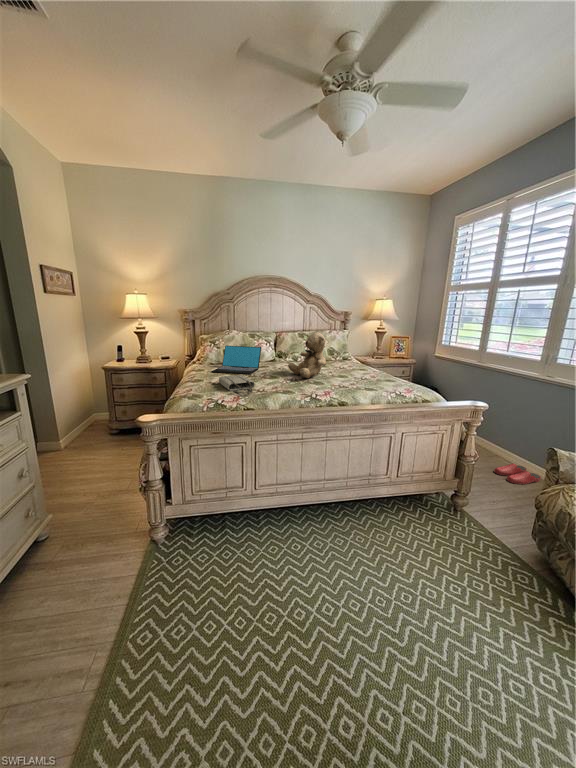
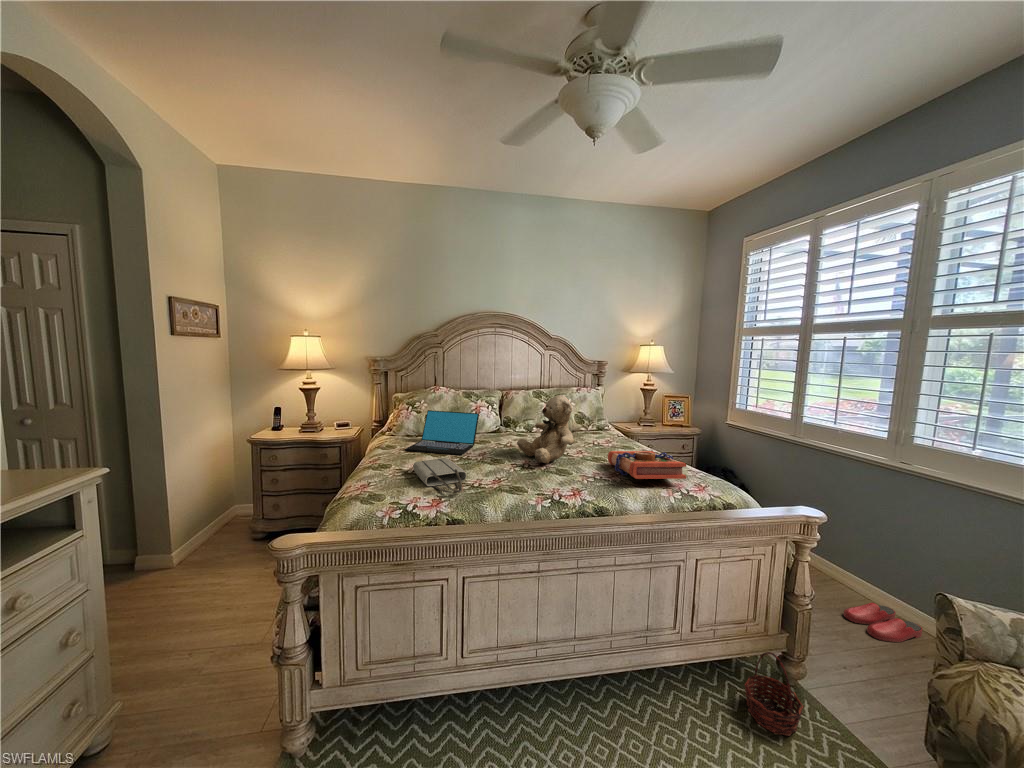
book: none [349,369,399,385] -> present [608,451,686,479]
basket: none [425,485,458,529] -> present [745,652,803,736]

